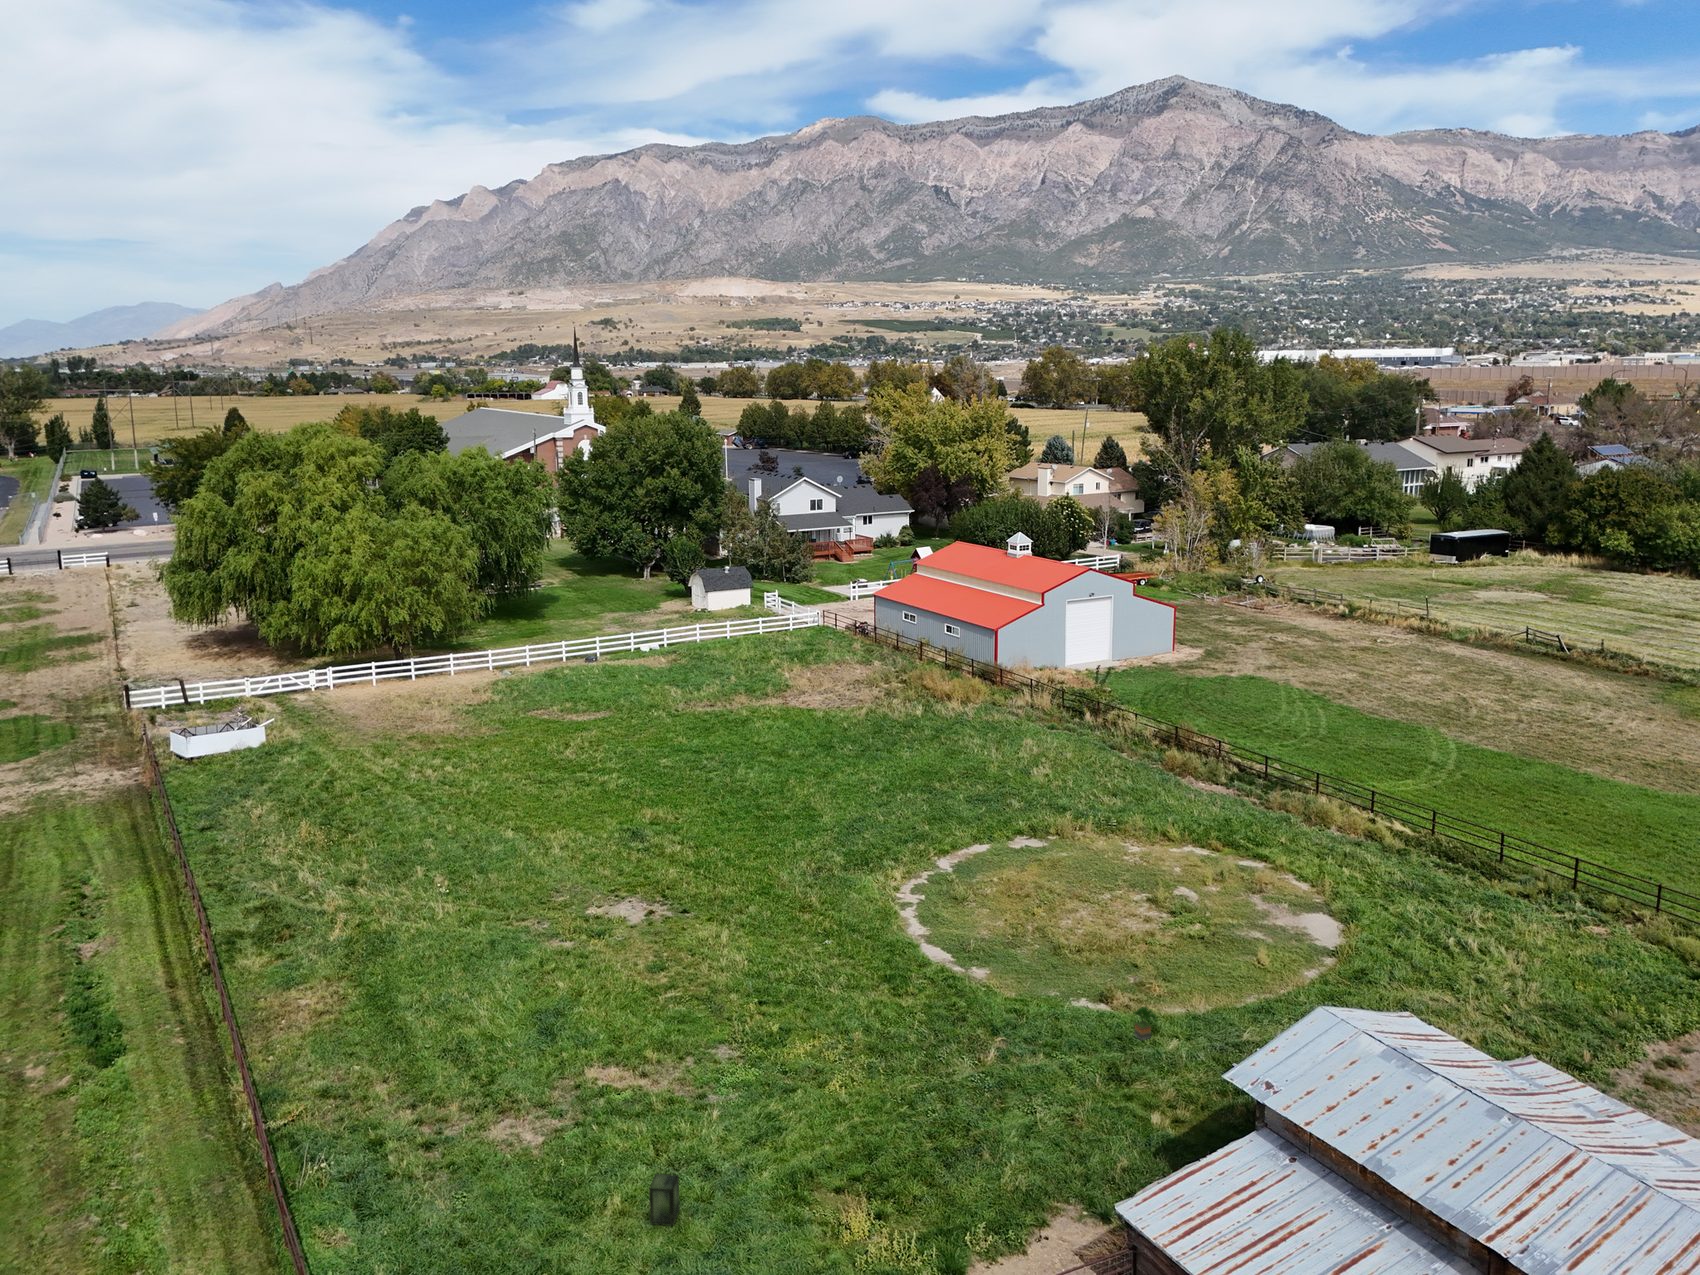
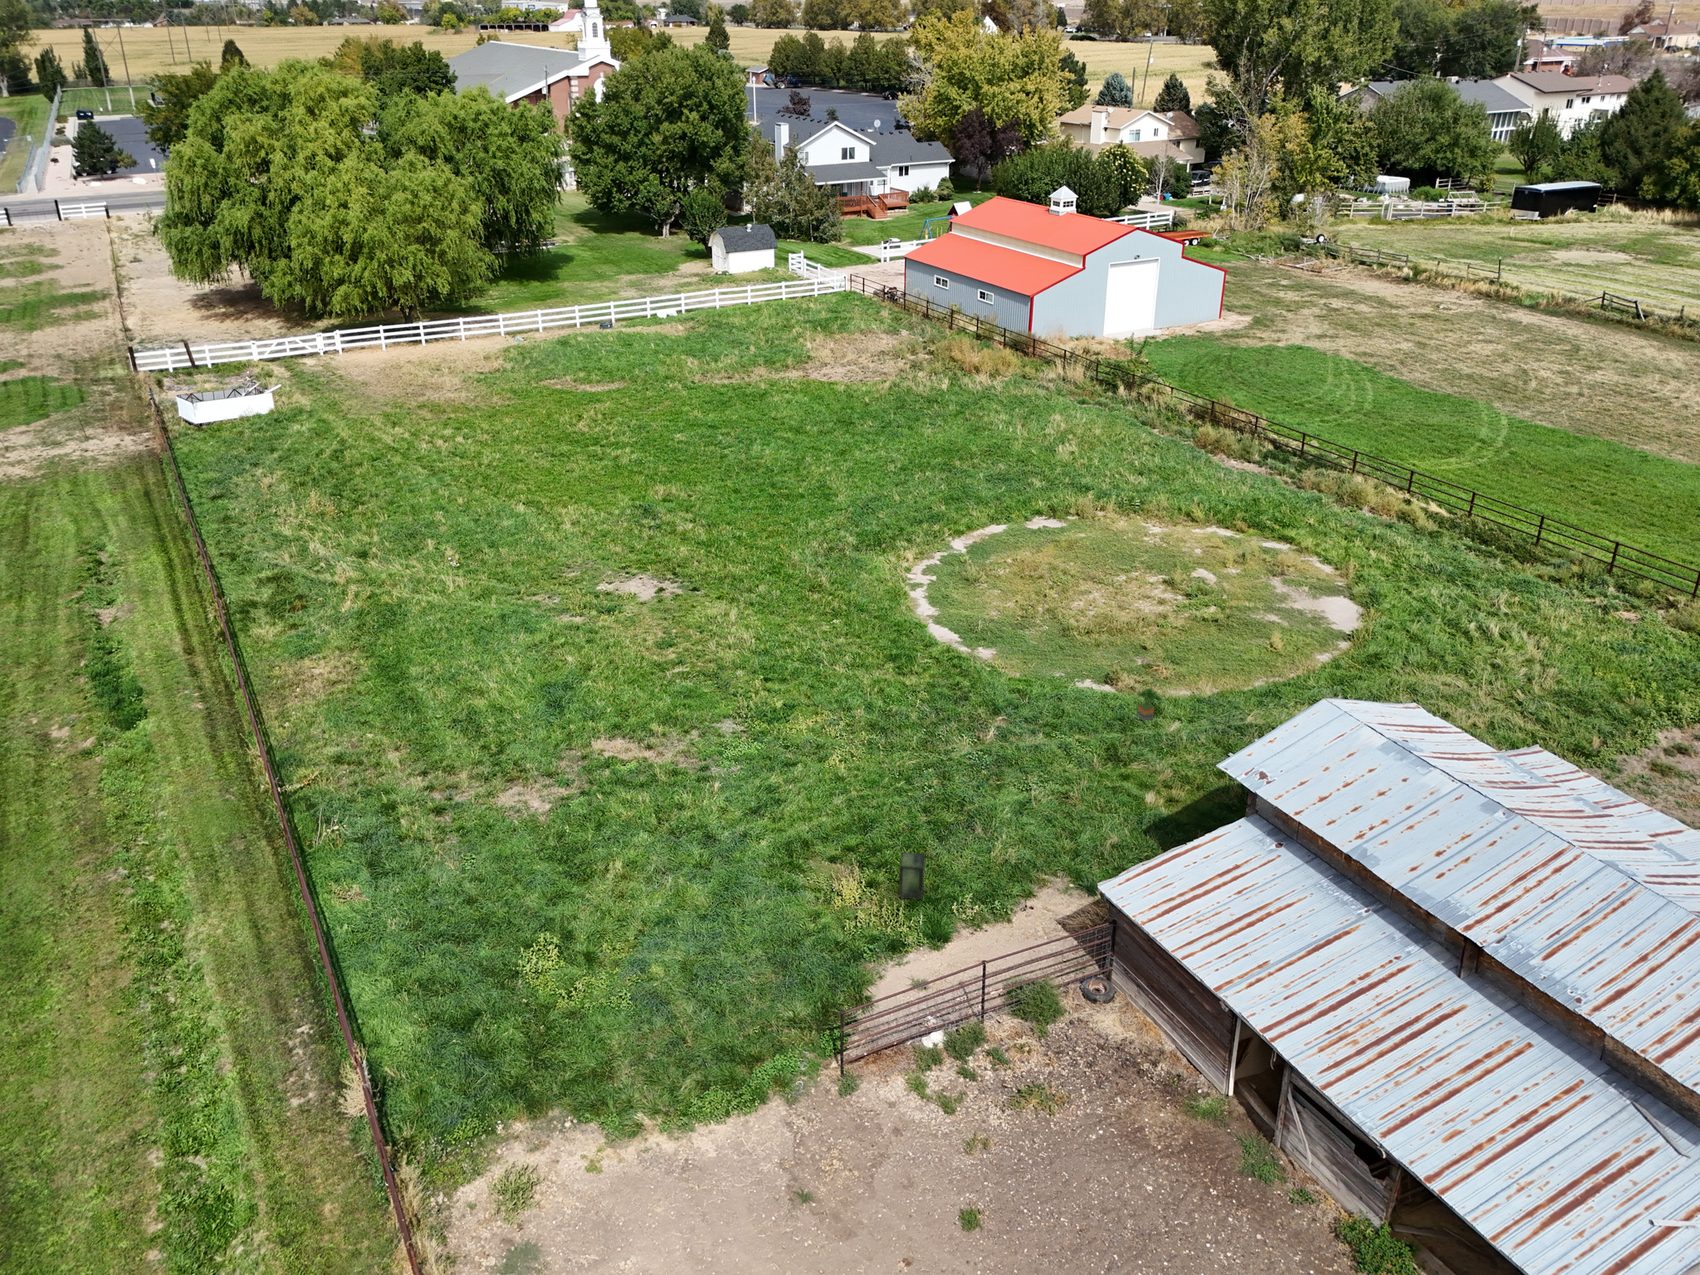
storage box: present [649,1174,680,1226] -> present [899,852,925,900]

